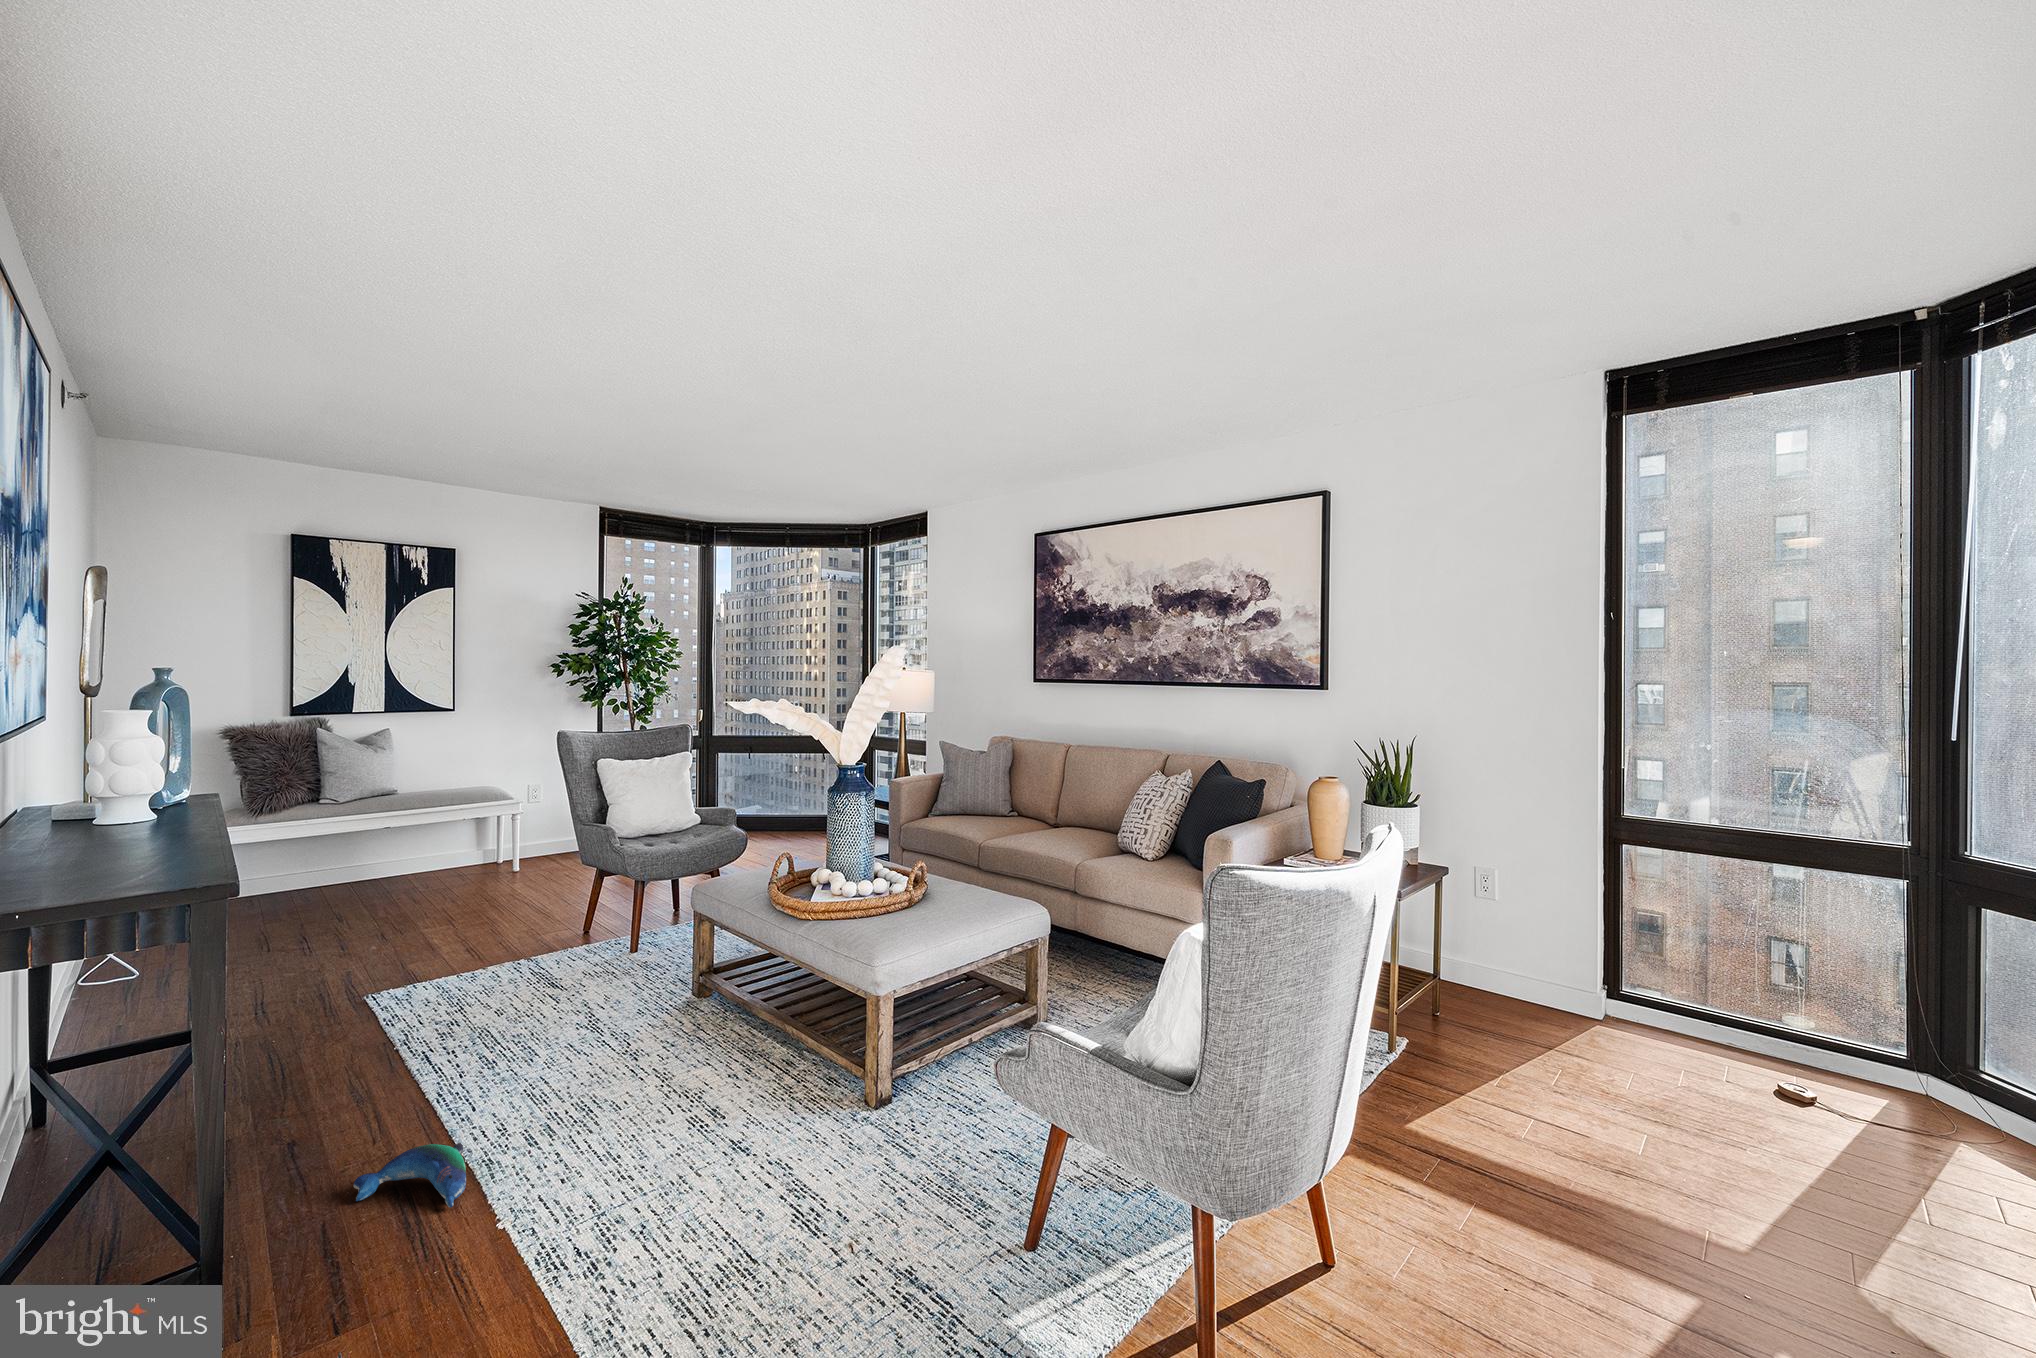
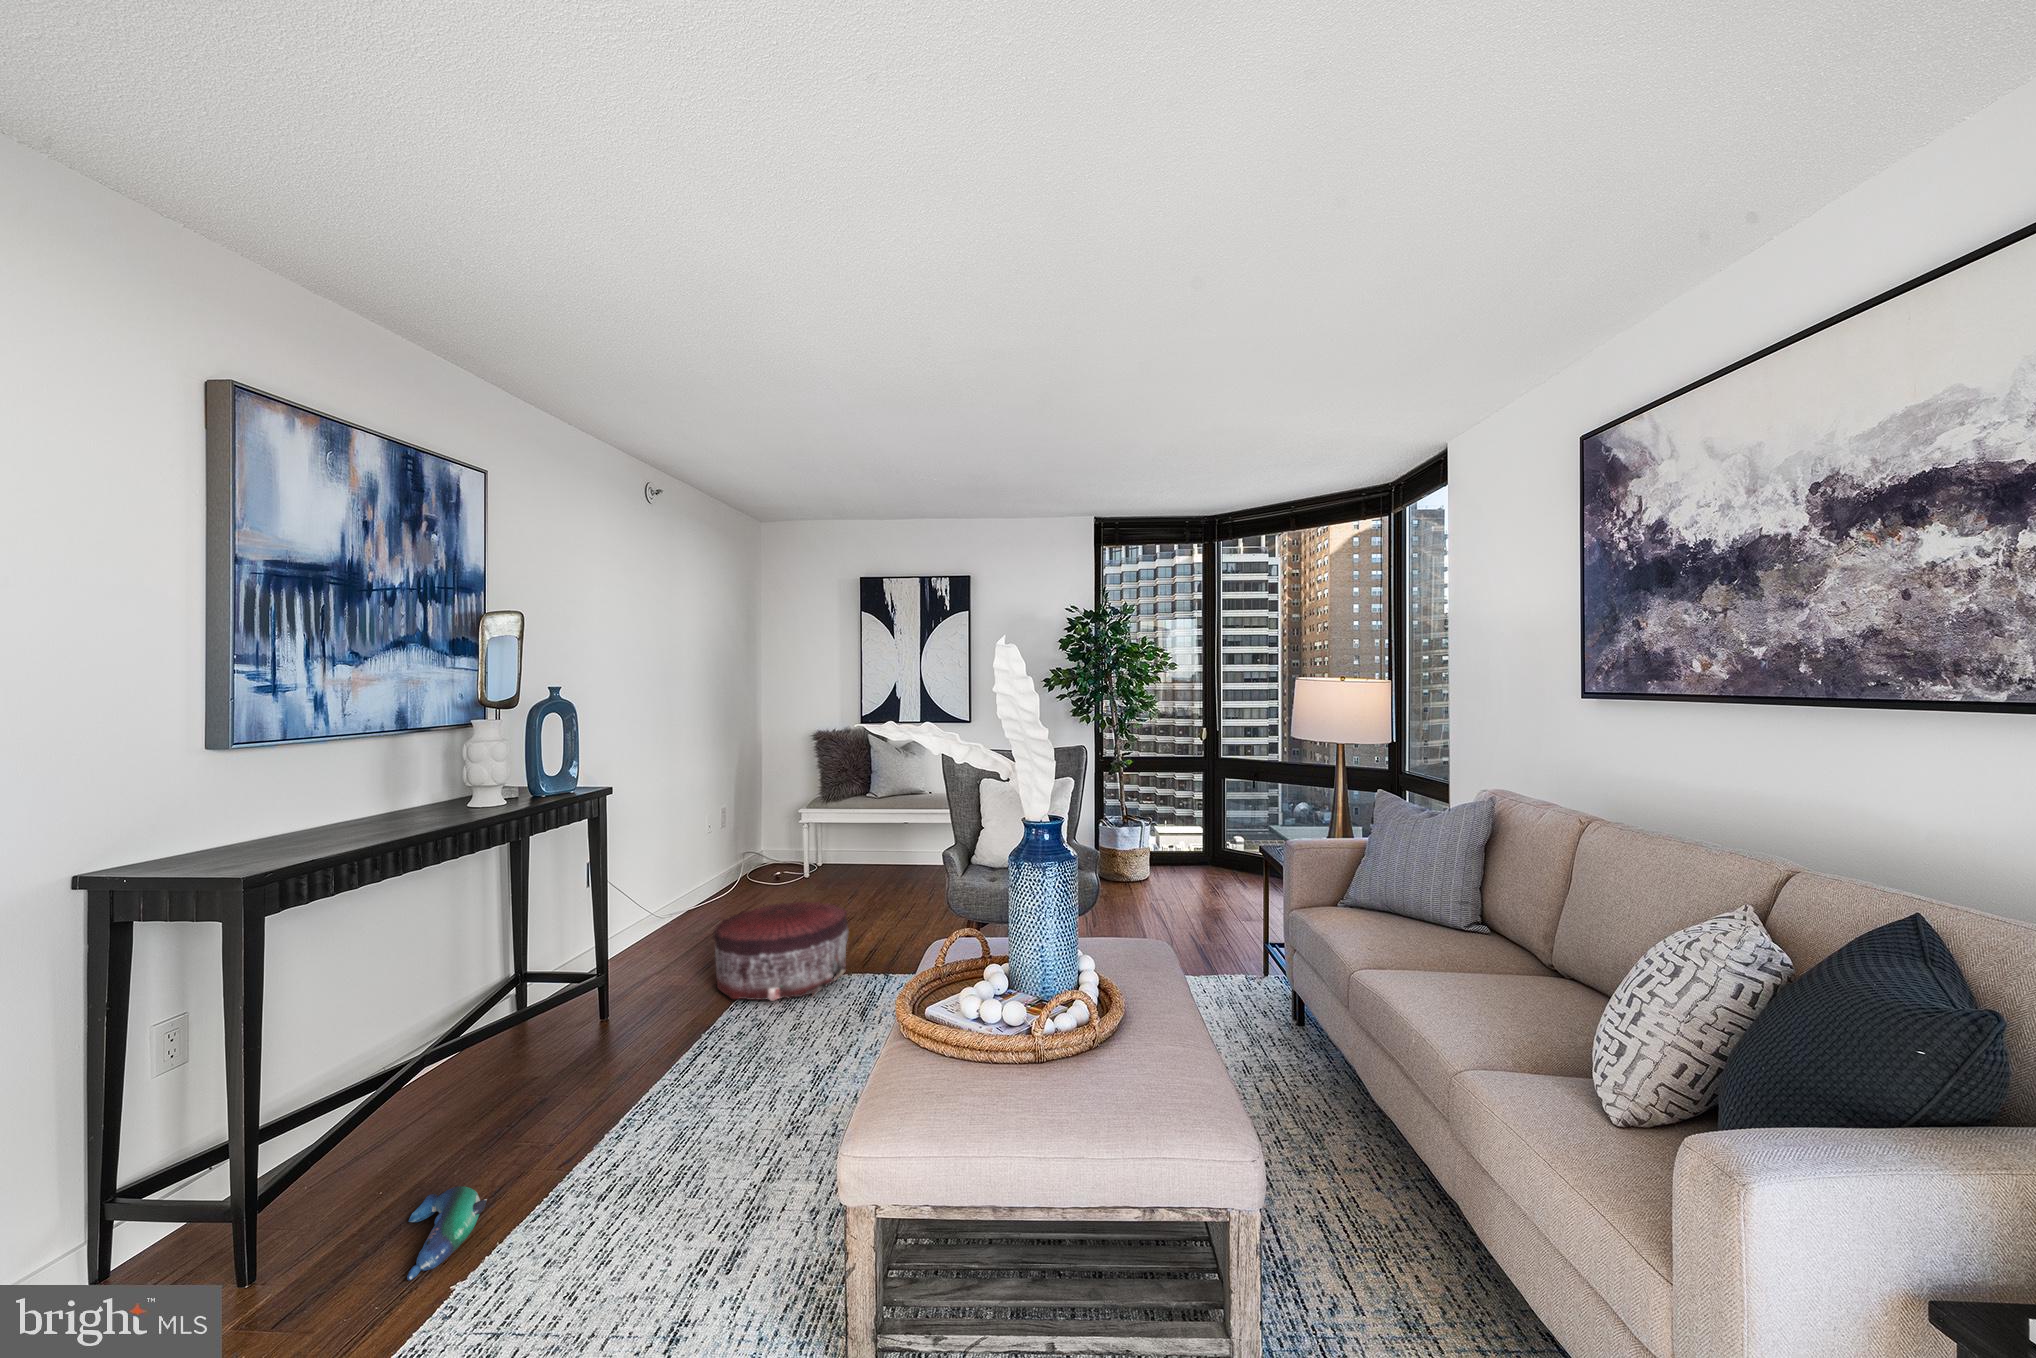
pouf: none [320,901,493,1010] -> present [713,901,849,1001]

